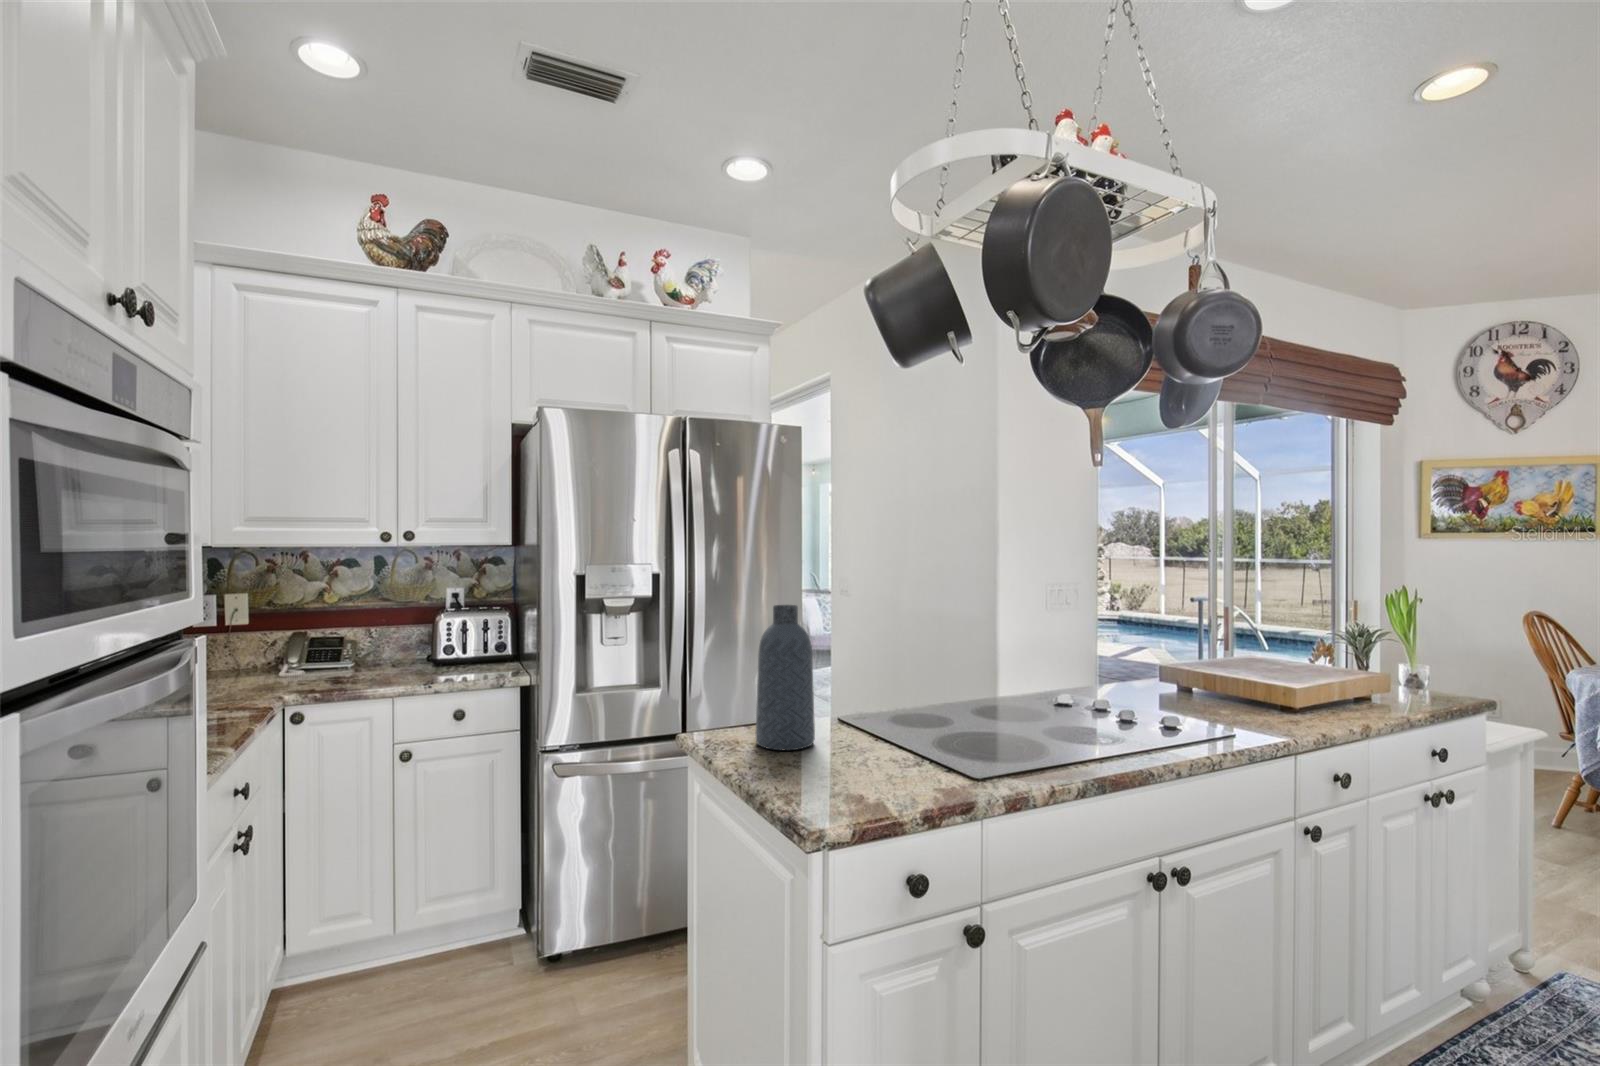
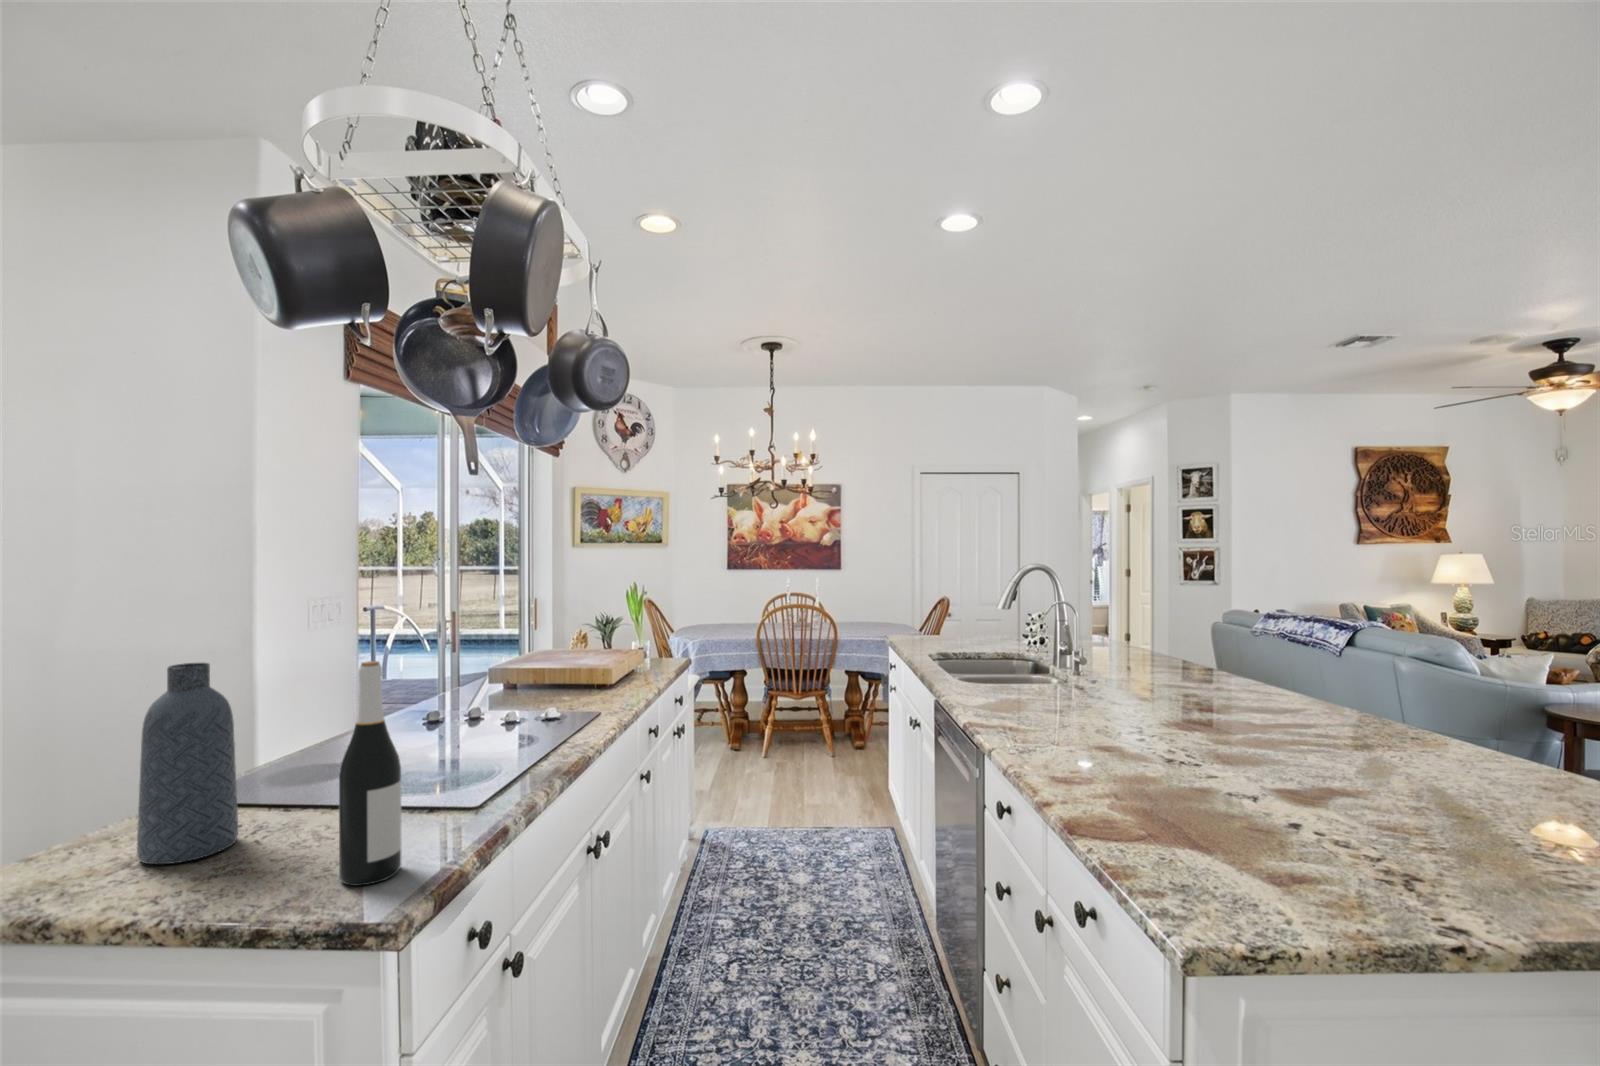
wine bottle: none [812,613,859,804] -> present [339,661,402,886]

